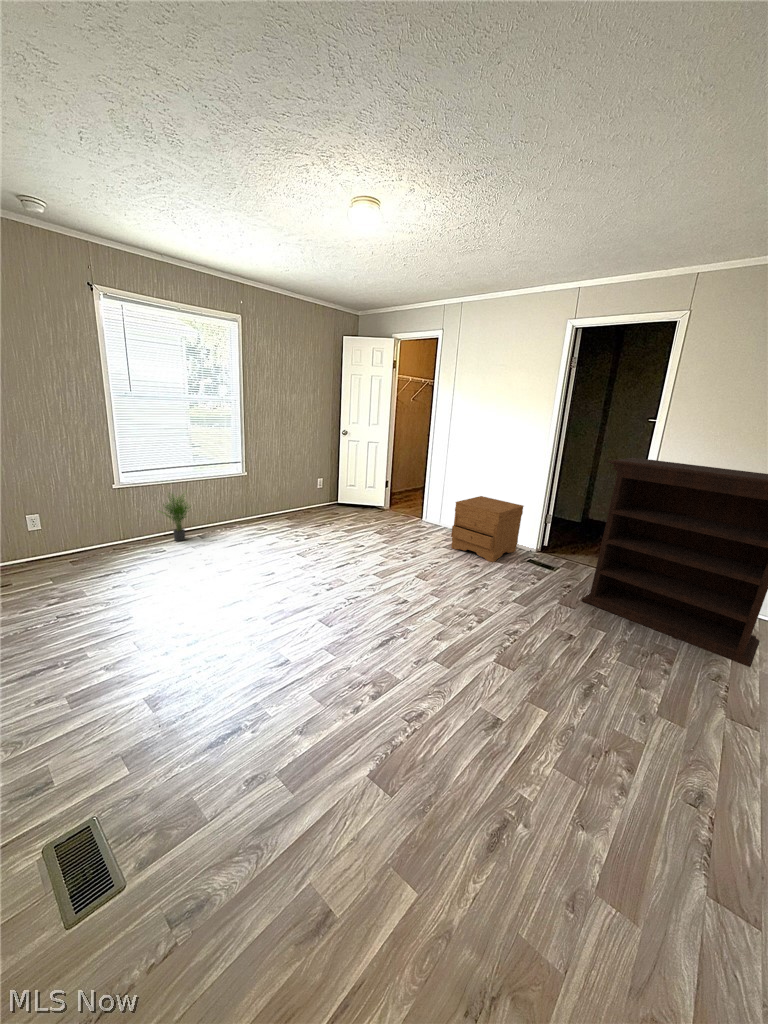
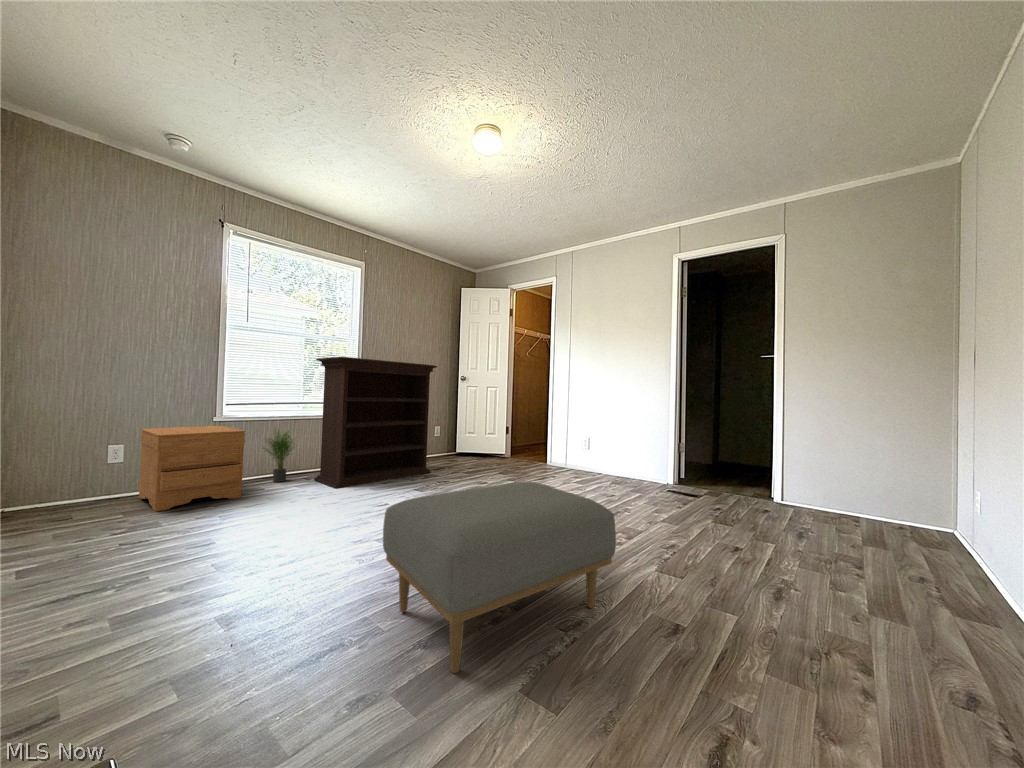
bookshelf: present [582,458,768,667] -> present [314,357,437,489]
nightstand: present [451,496,524,562] -> present [139,426,246,511]
ottoman: none [266,589,457,759] -> present [383,481,616,673]

